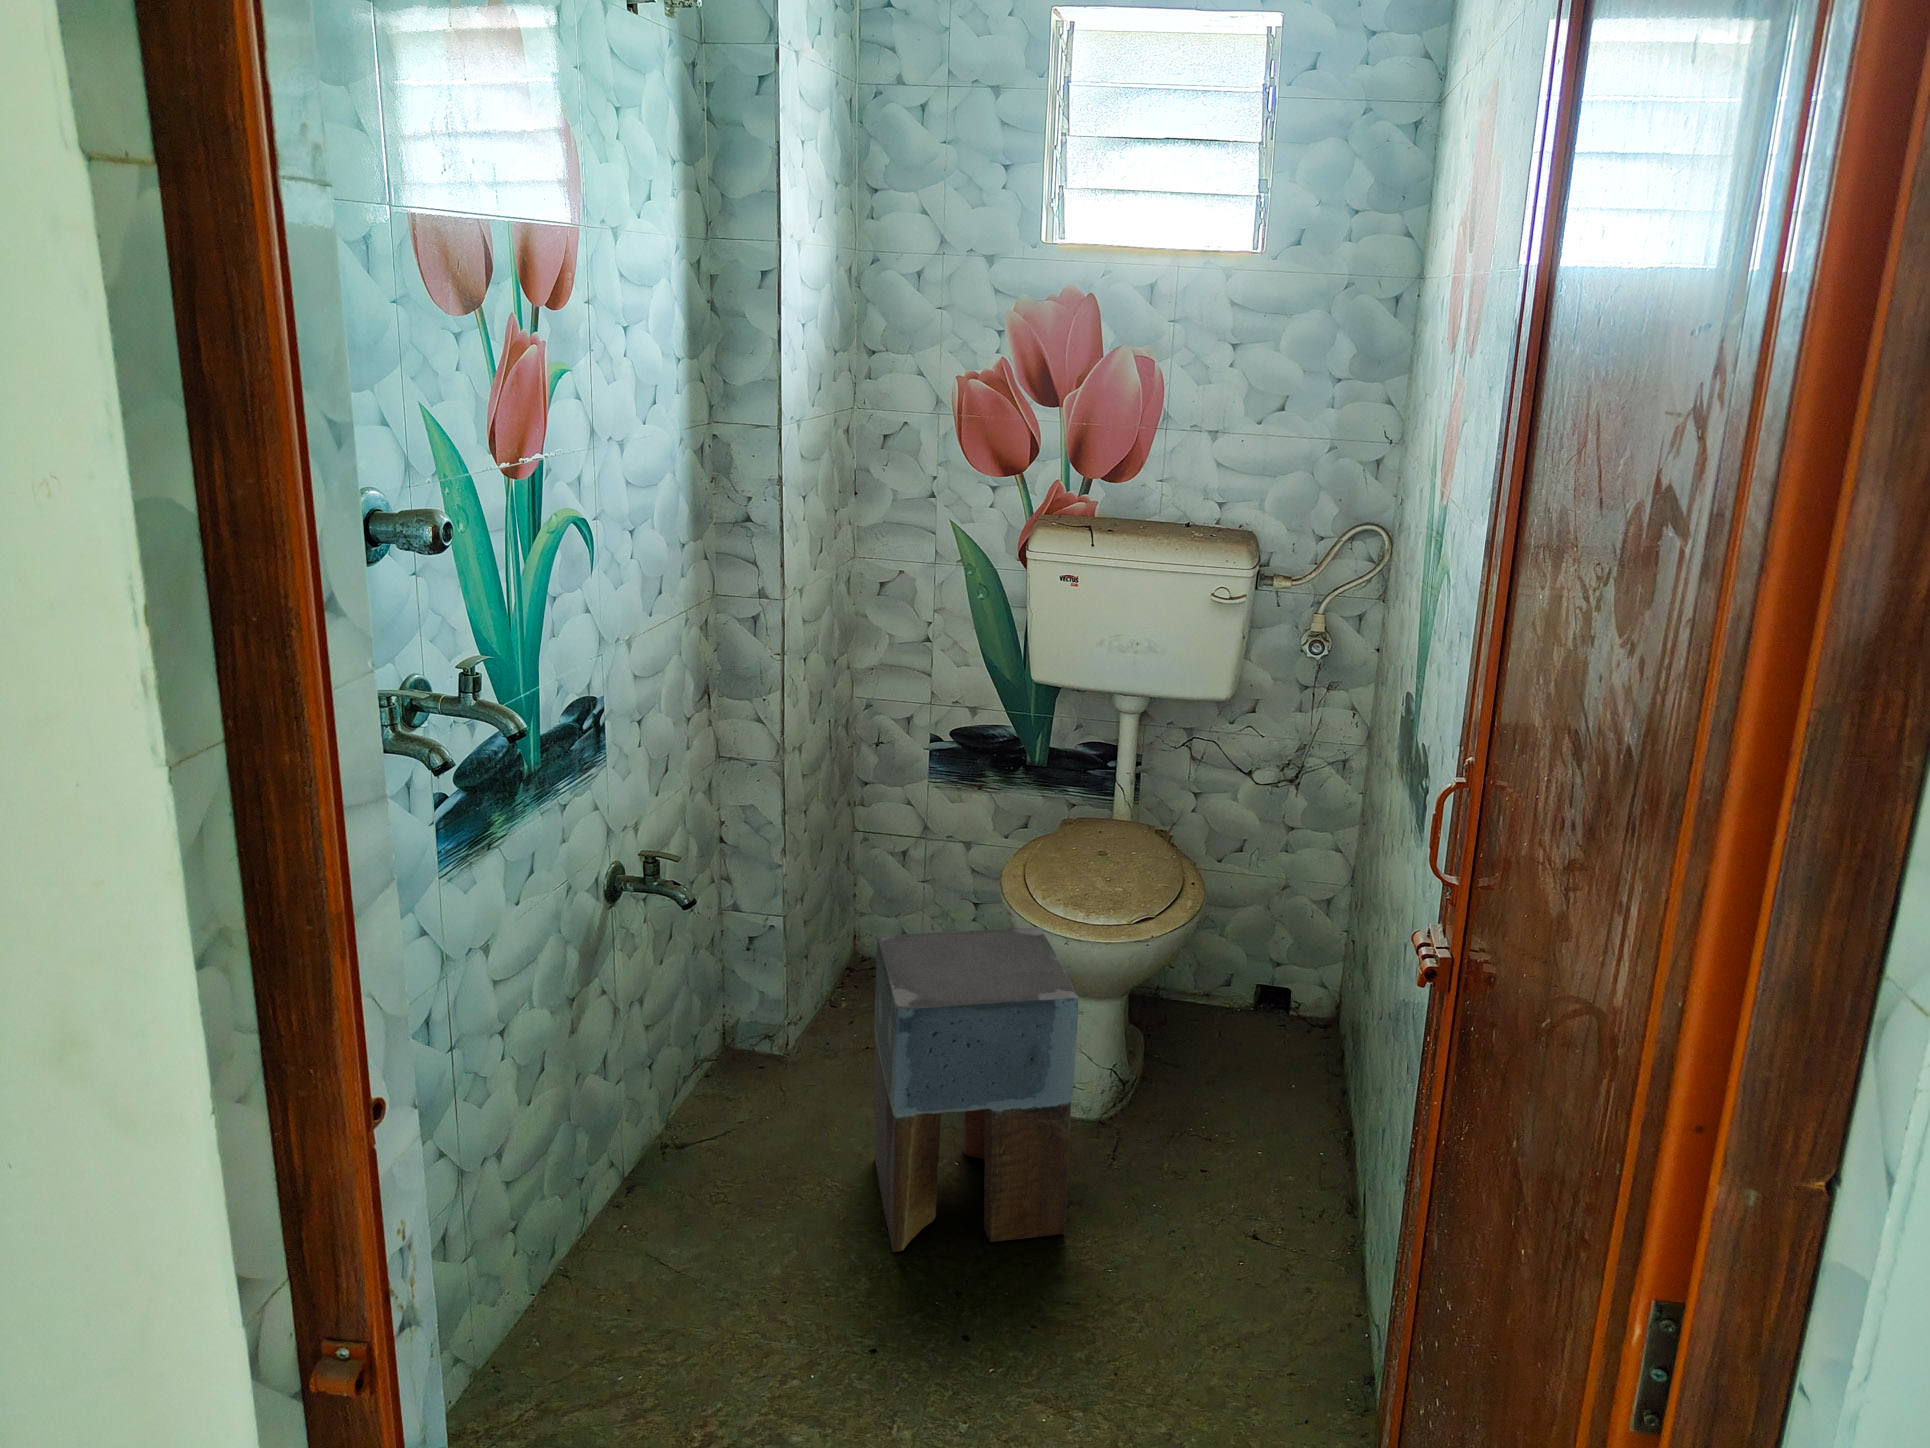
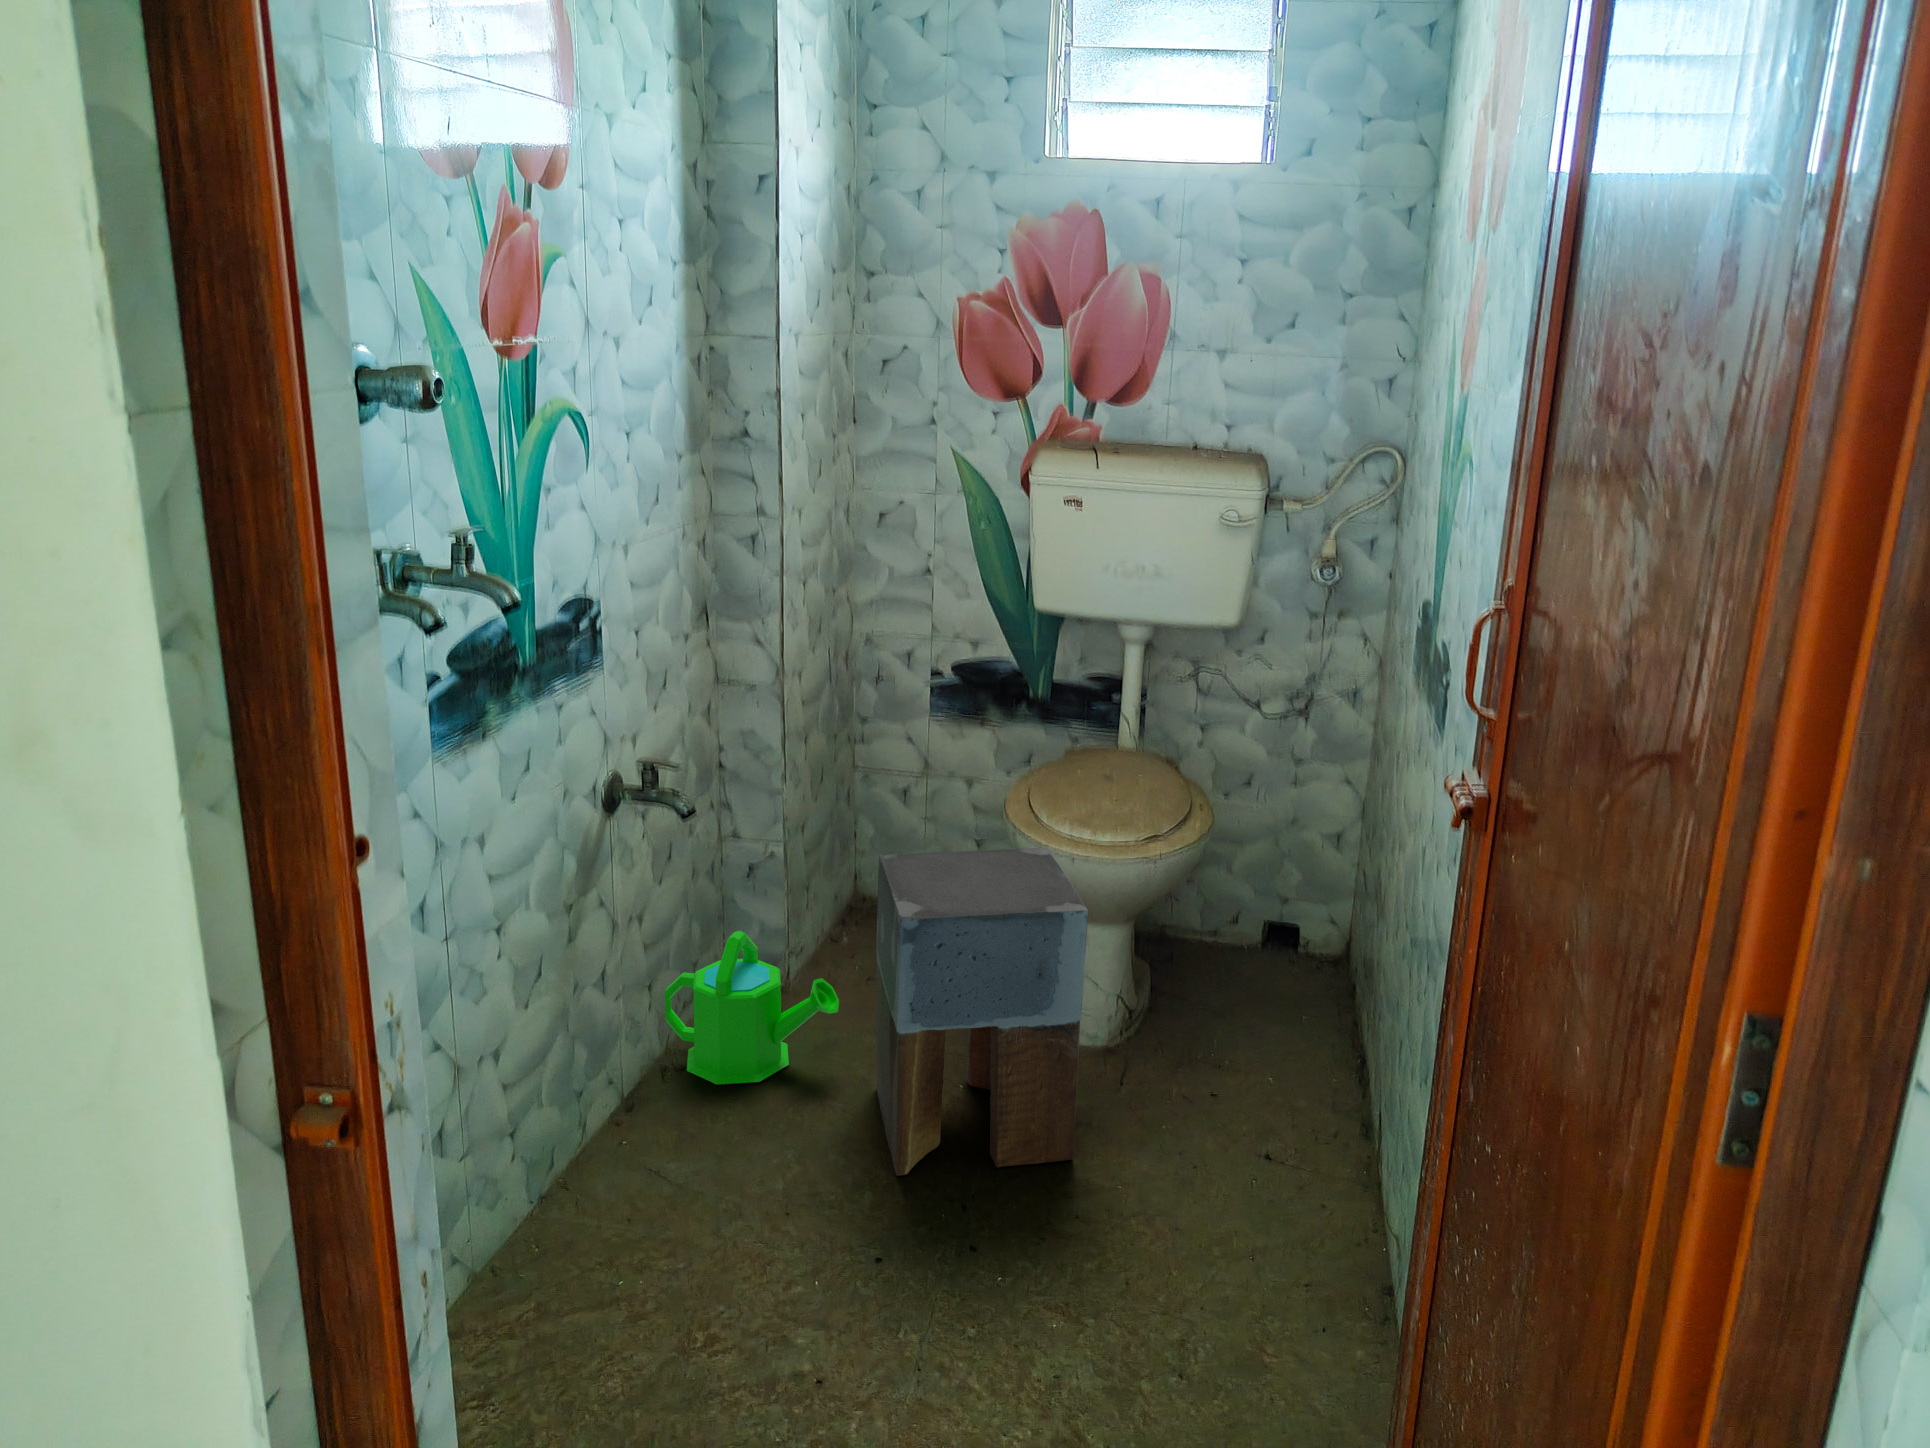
watering can: none [662,1005,839,1155] -> present [665,931,839,1084]

